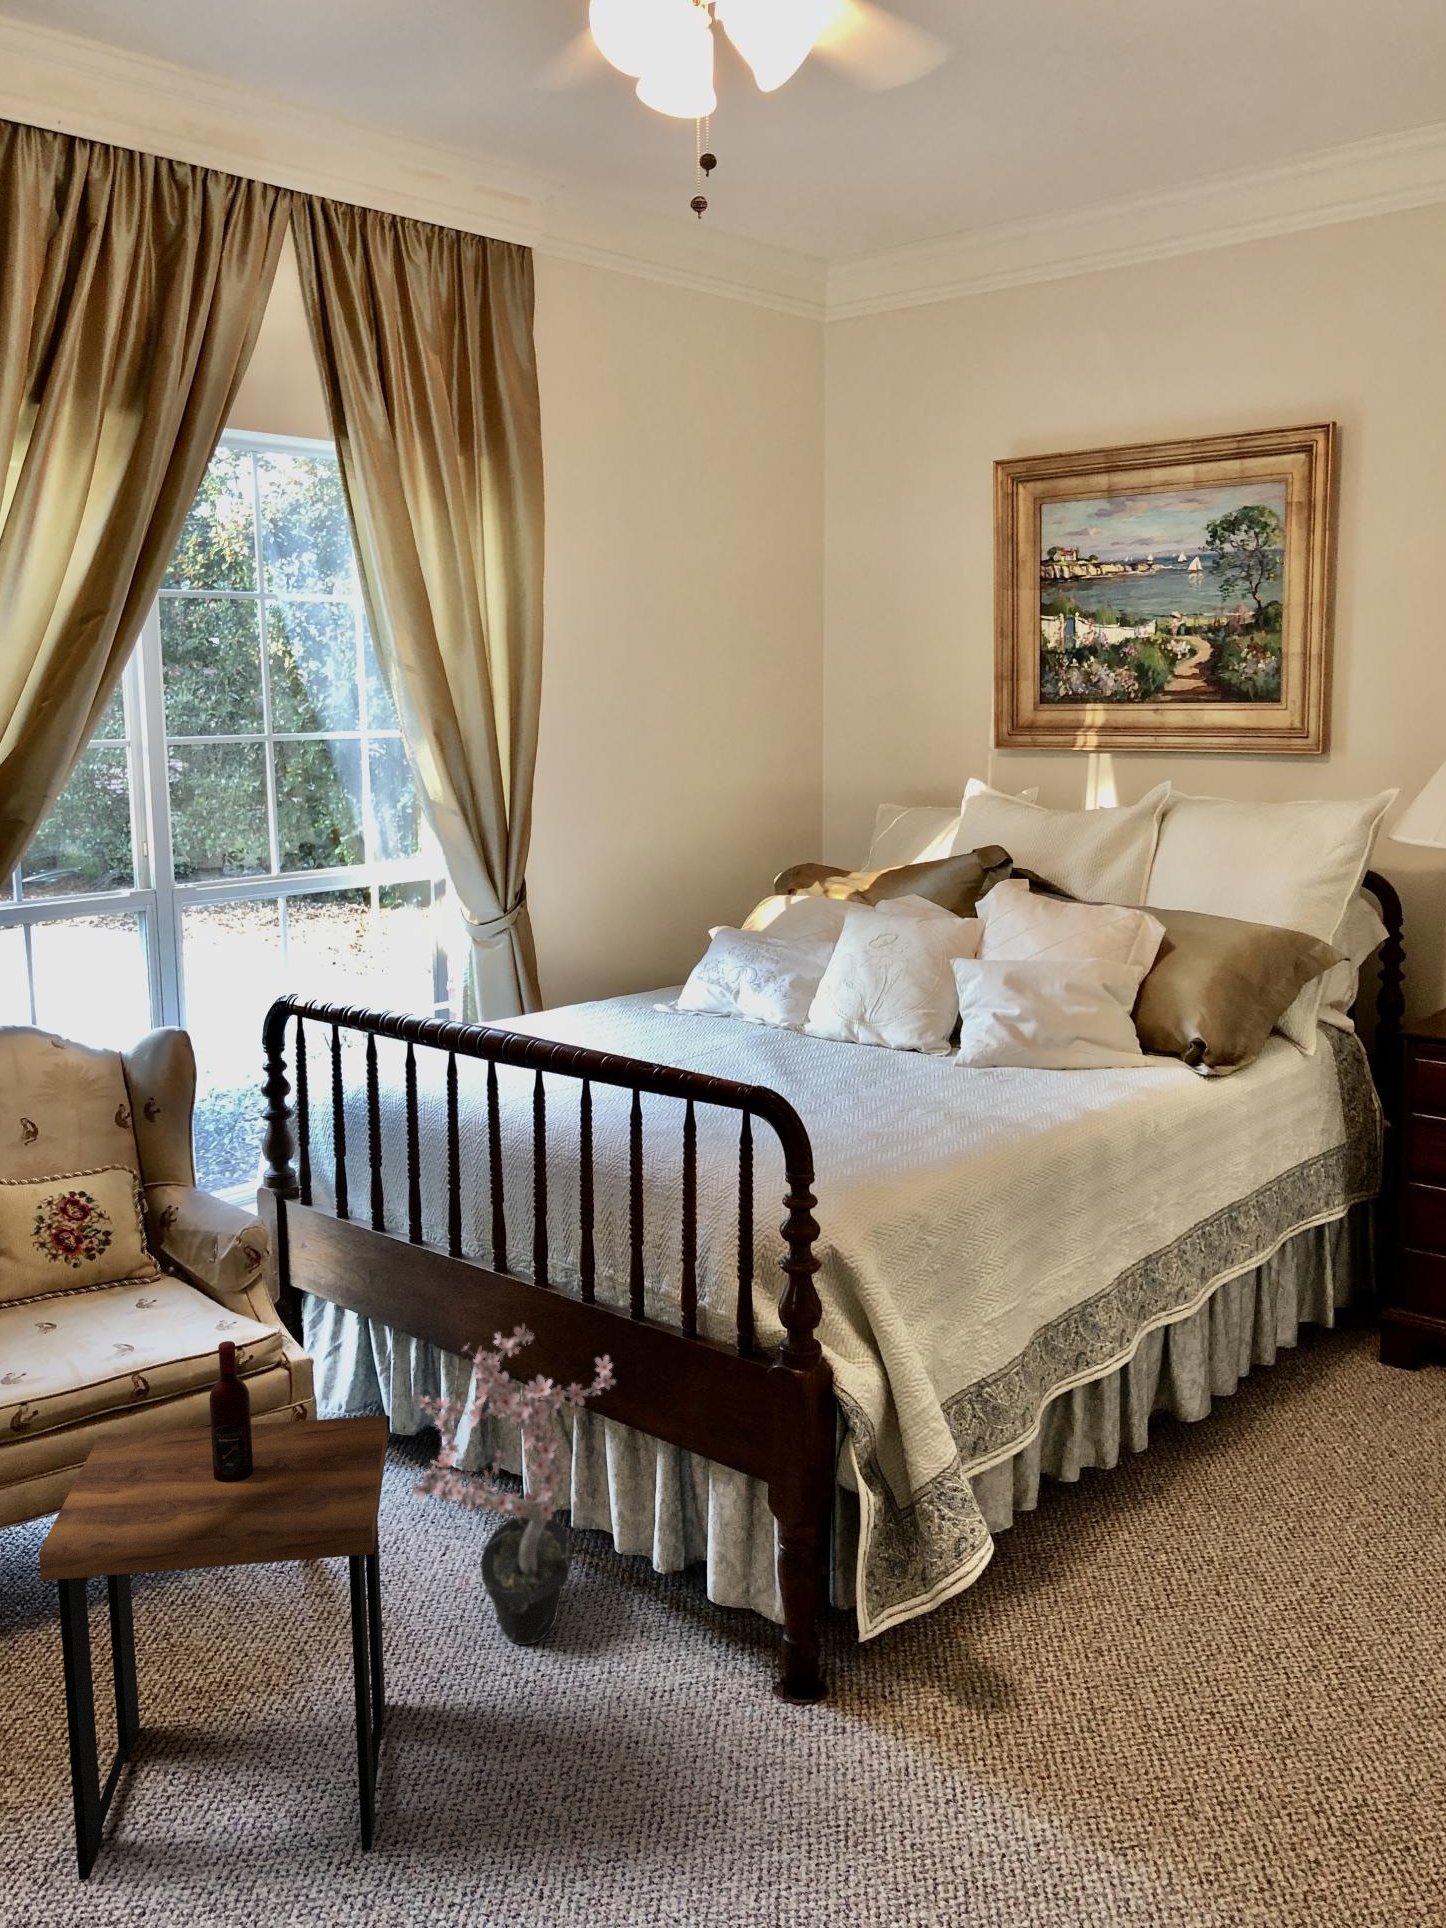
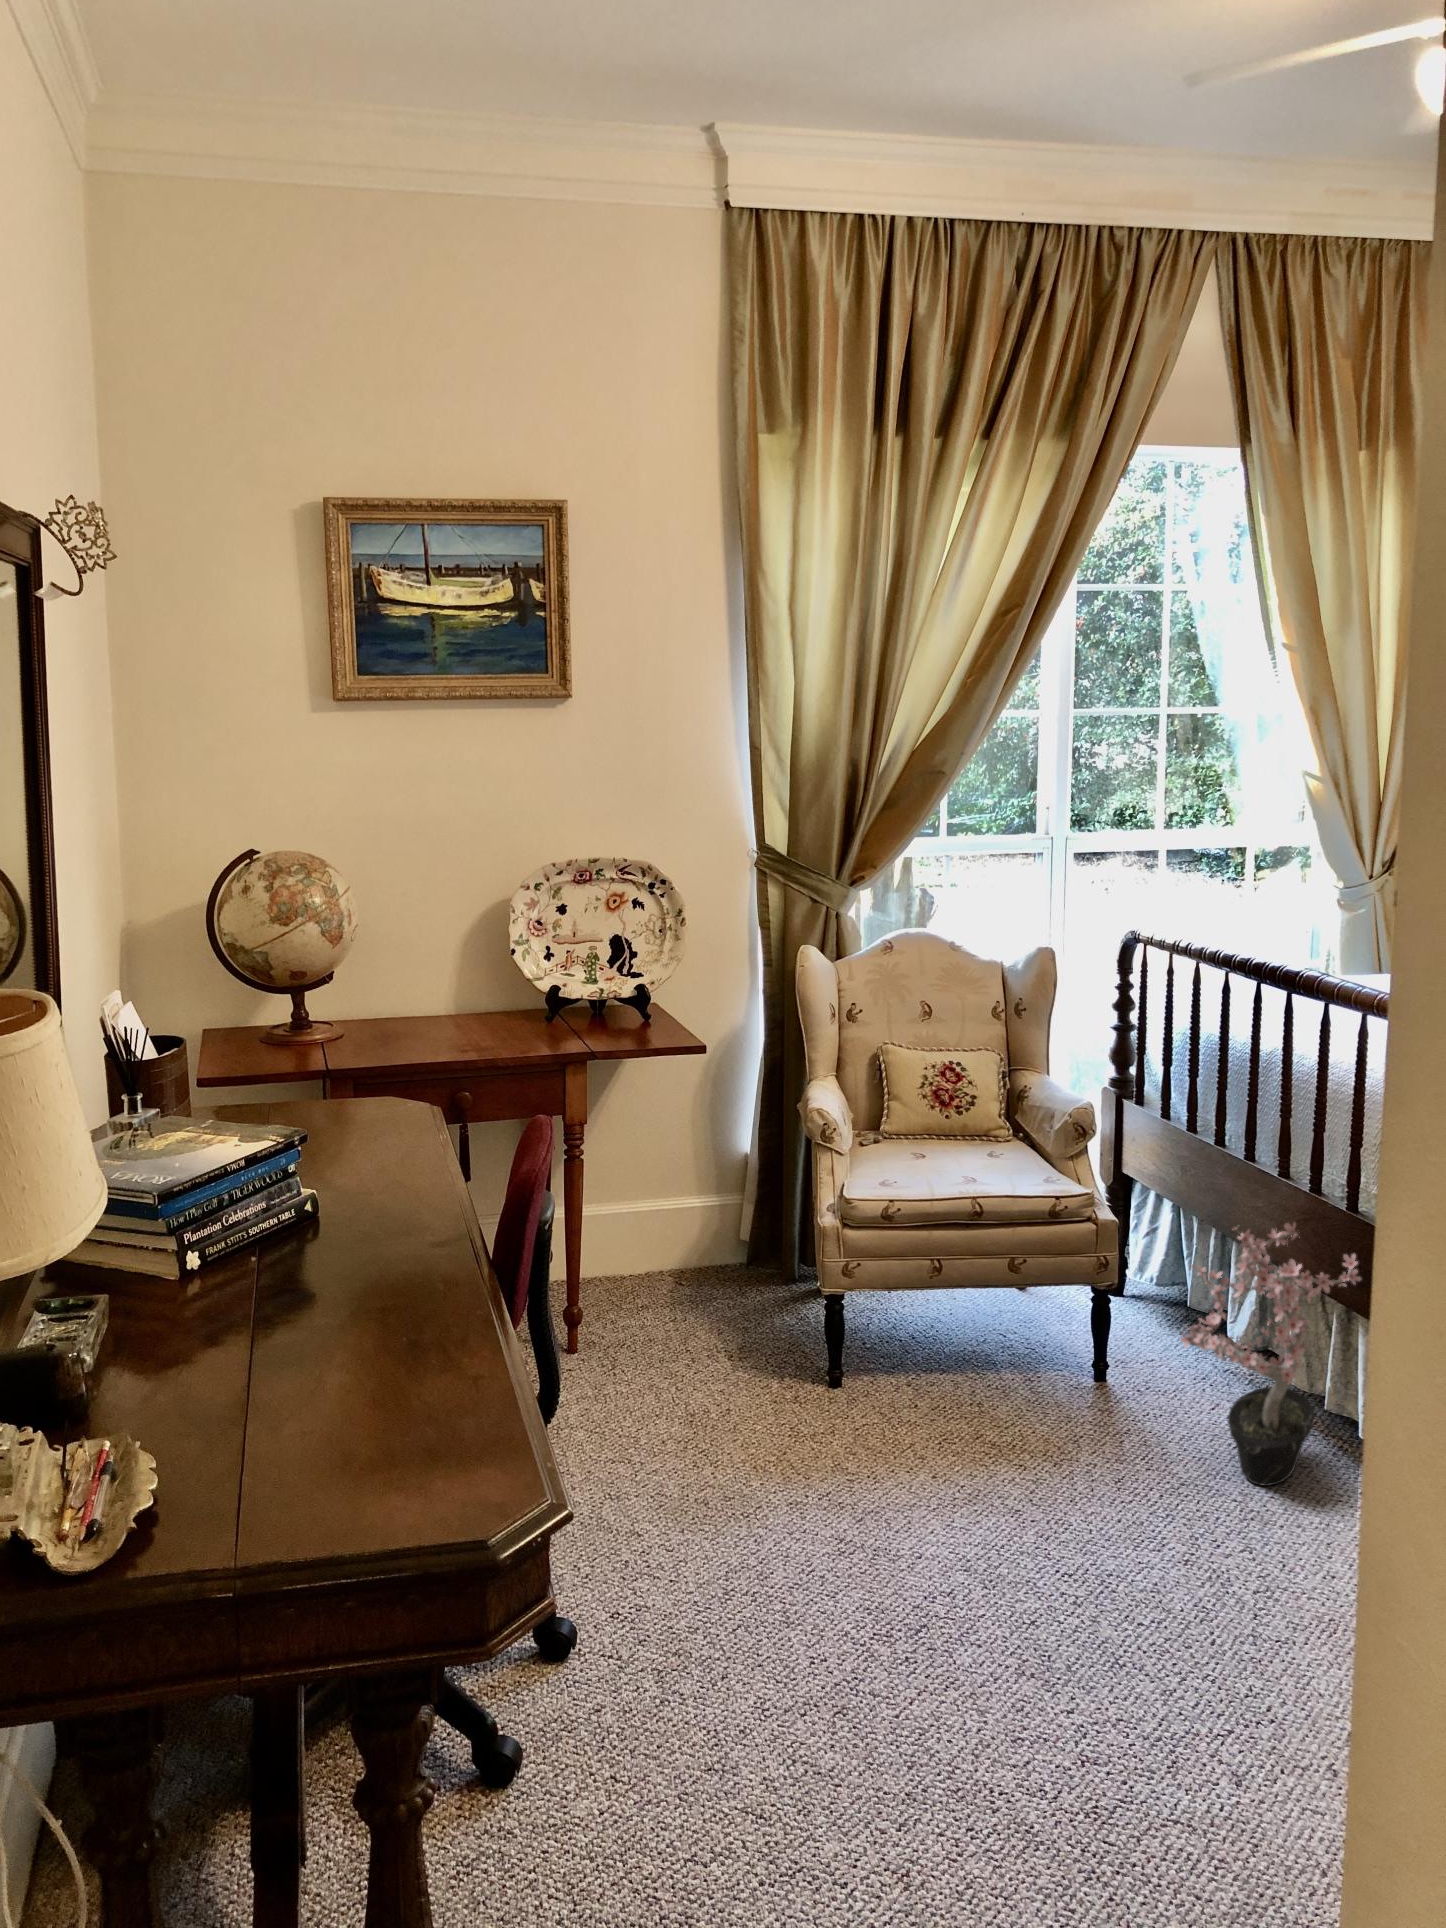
side table: present [39,1341,388,1880] -> none [876,1165,1150,1574]

